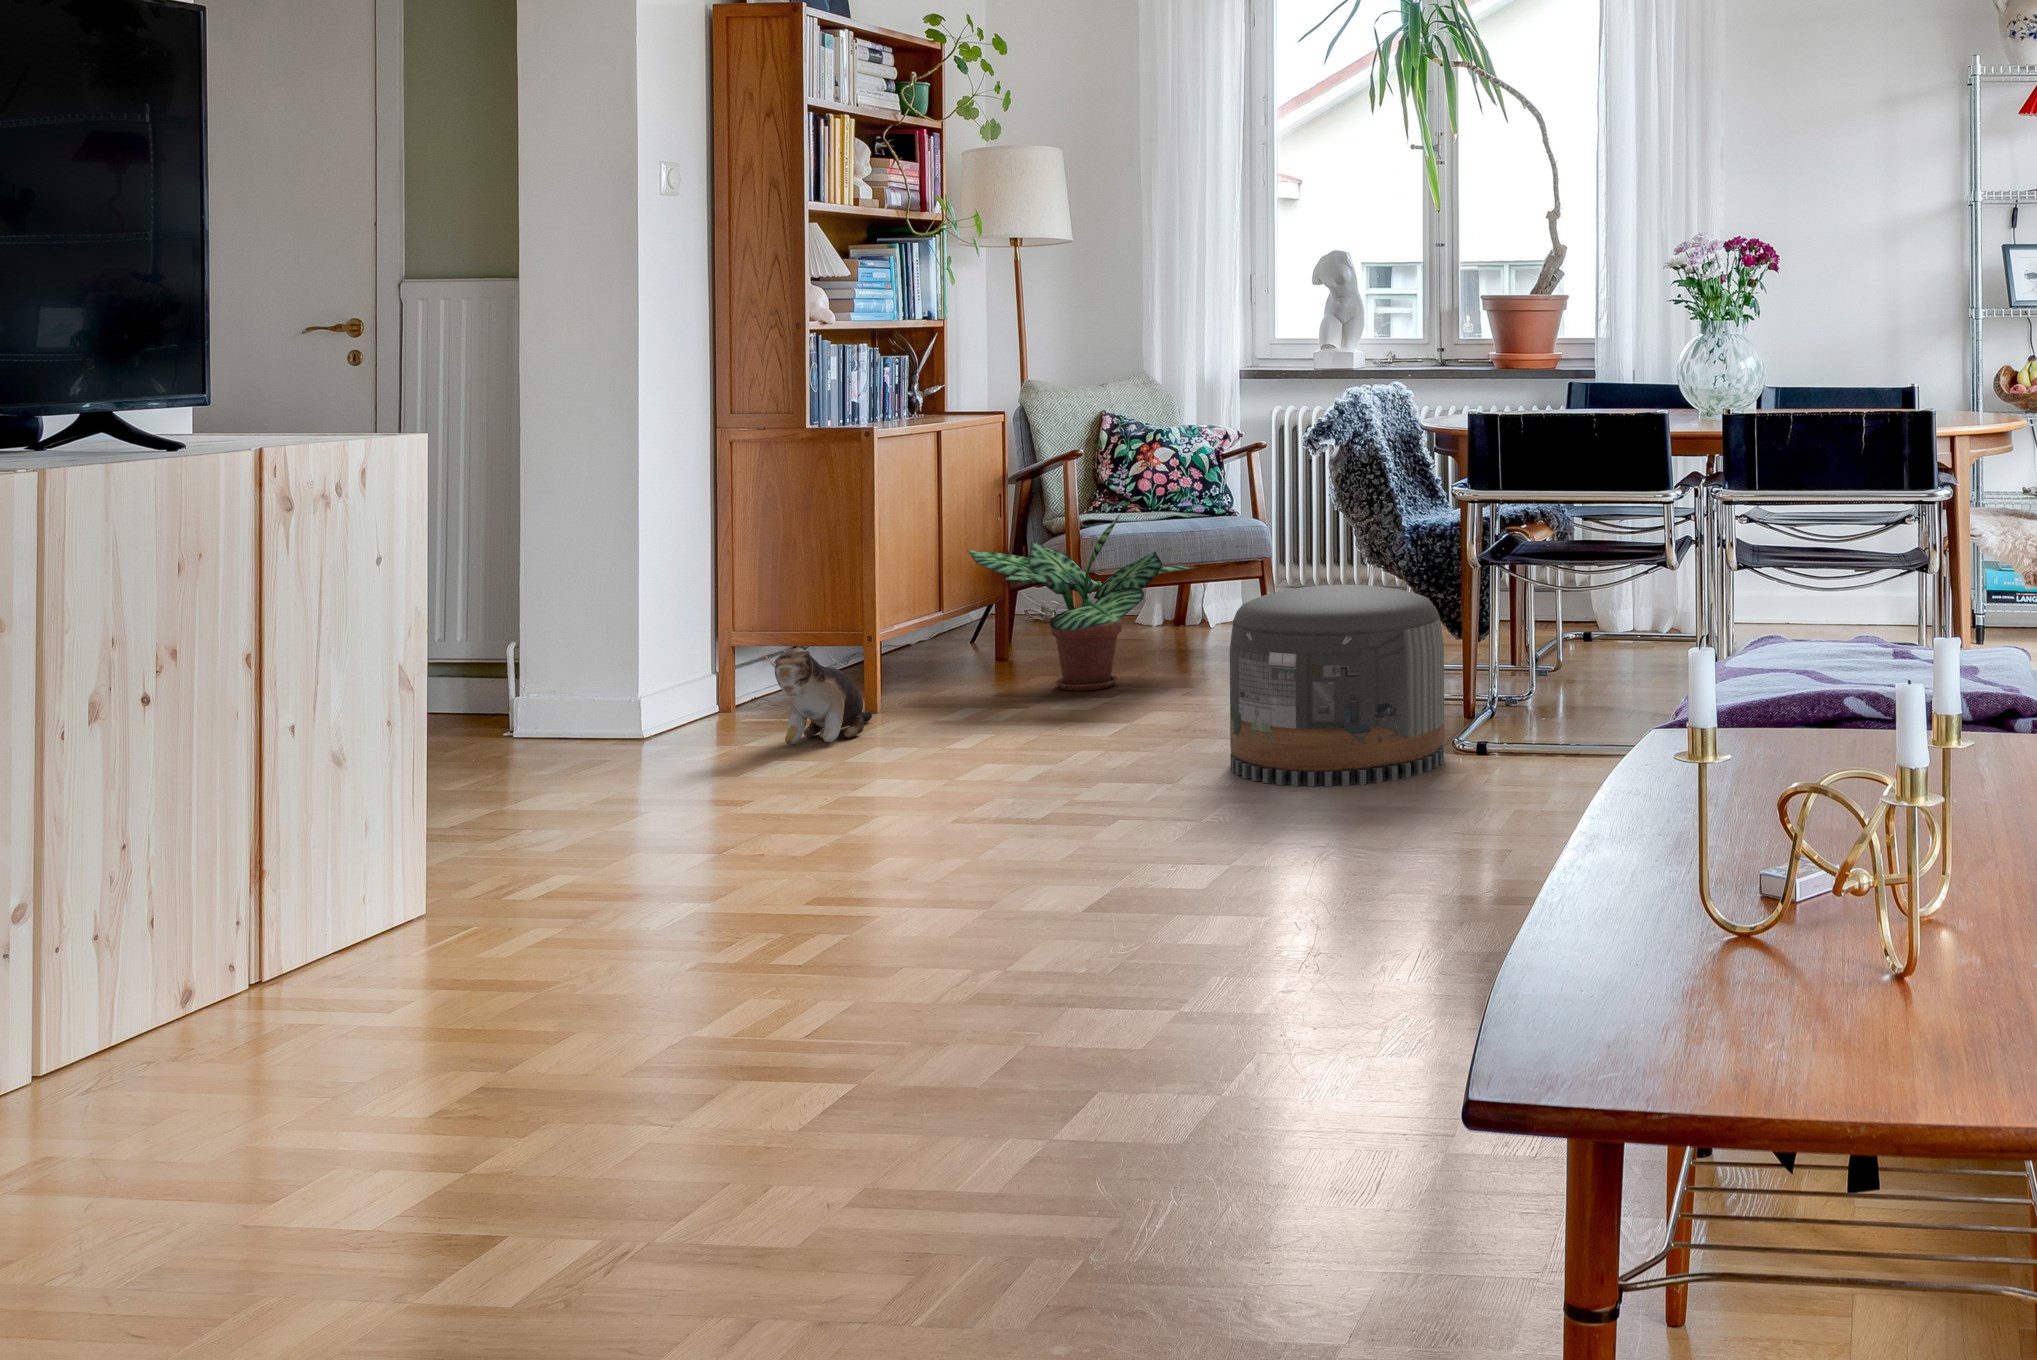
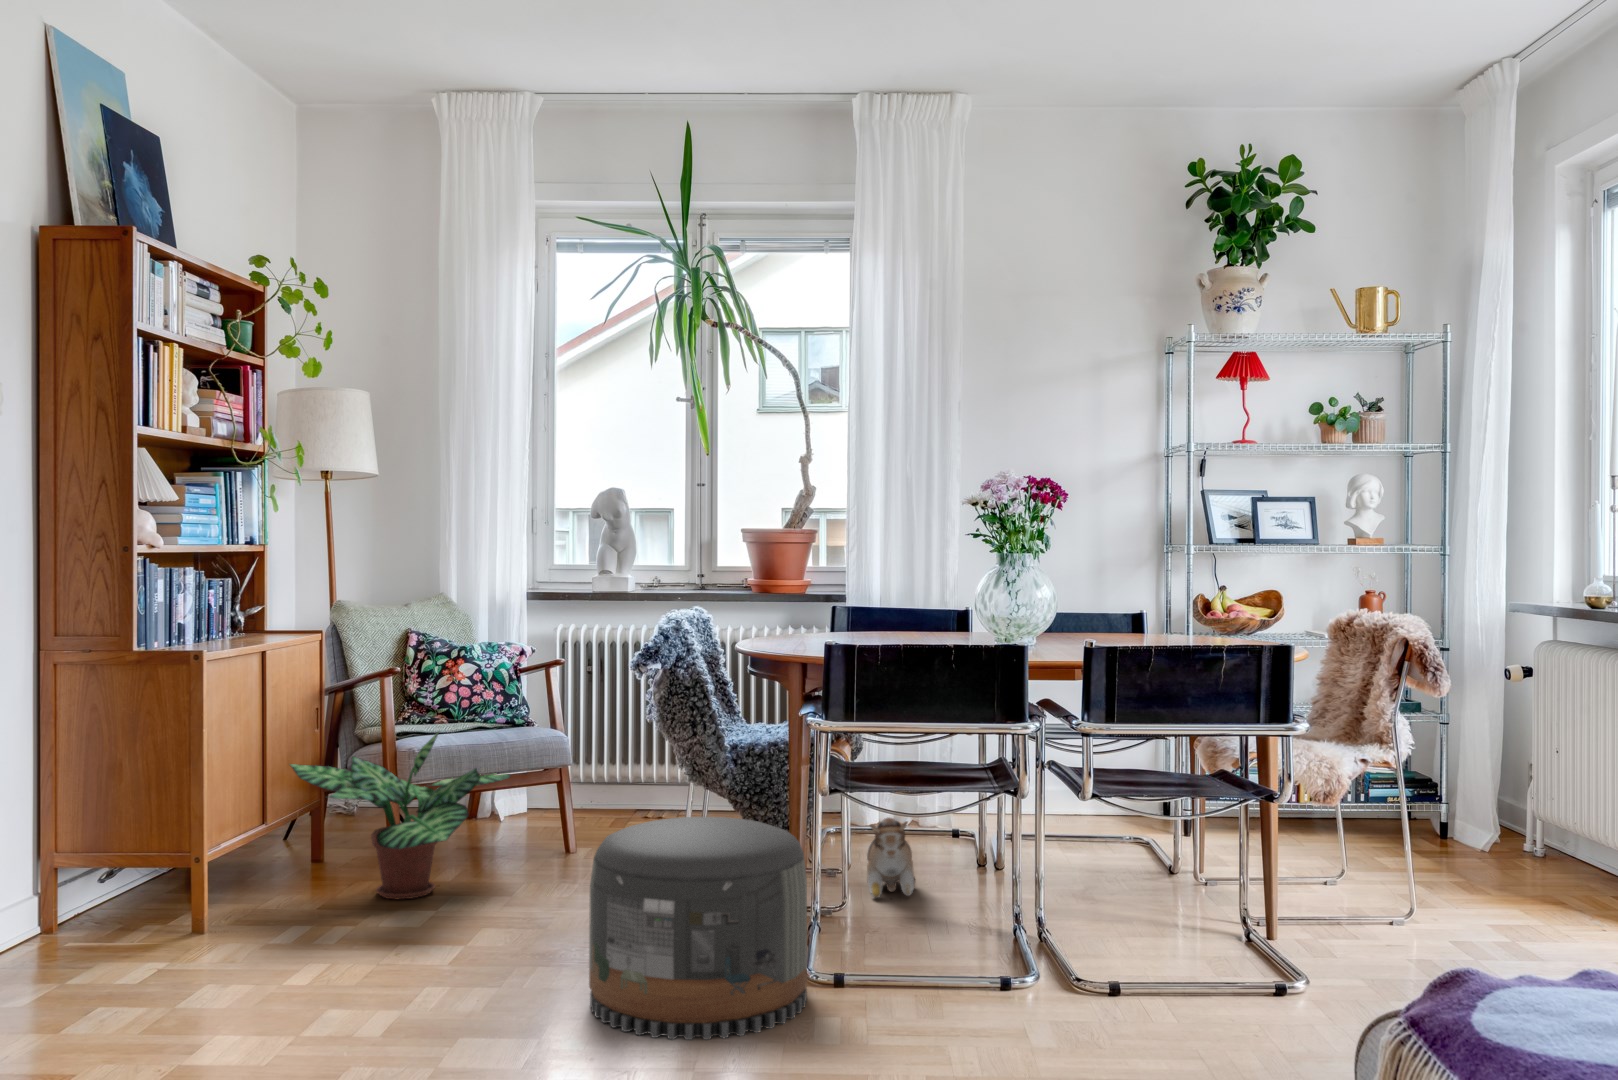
plush toy: present [764,648,872,745] -> present [867,818,915,898]

